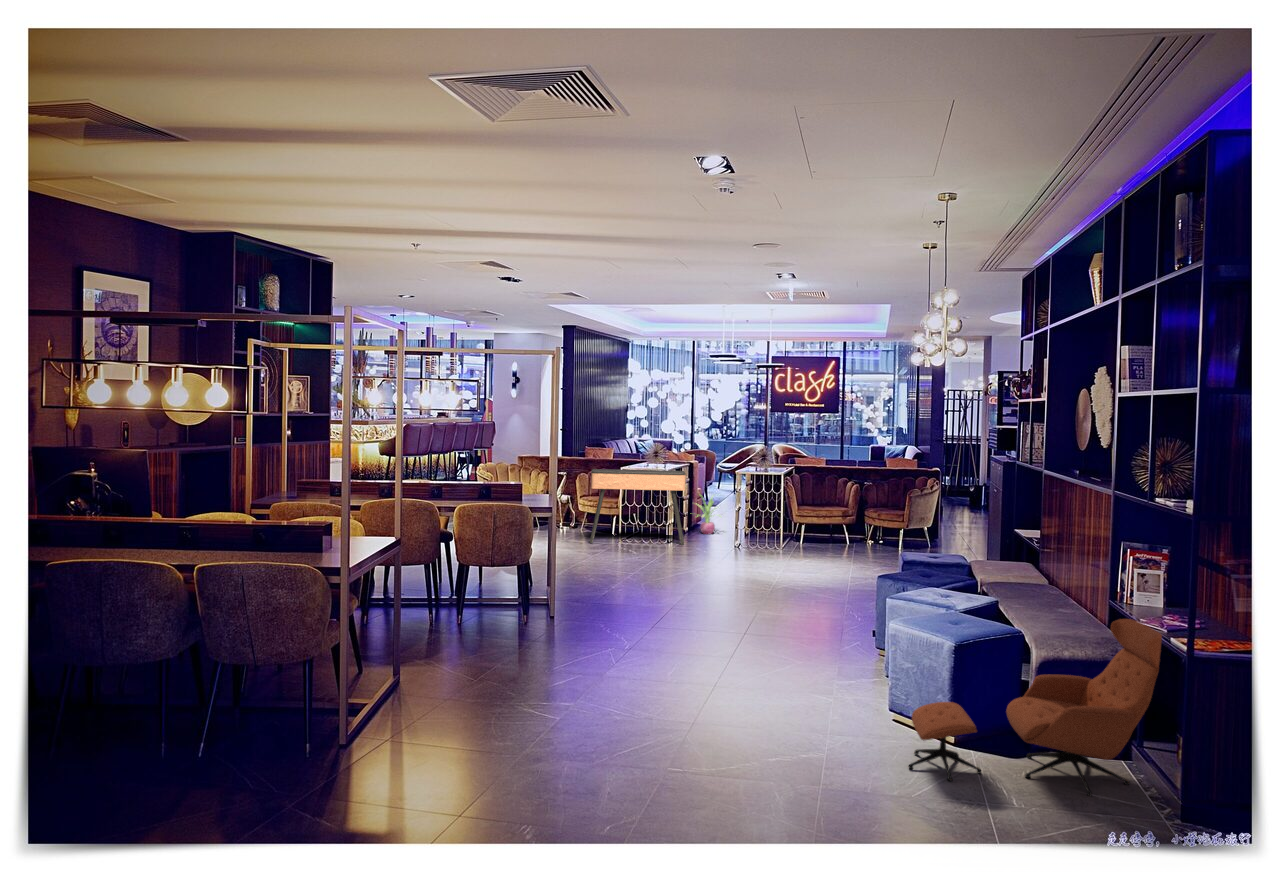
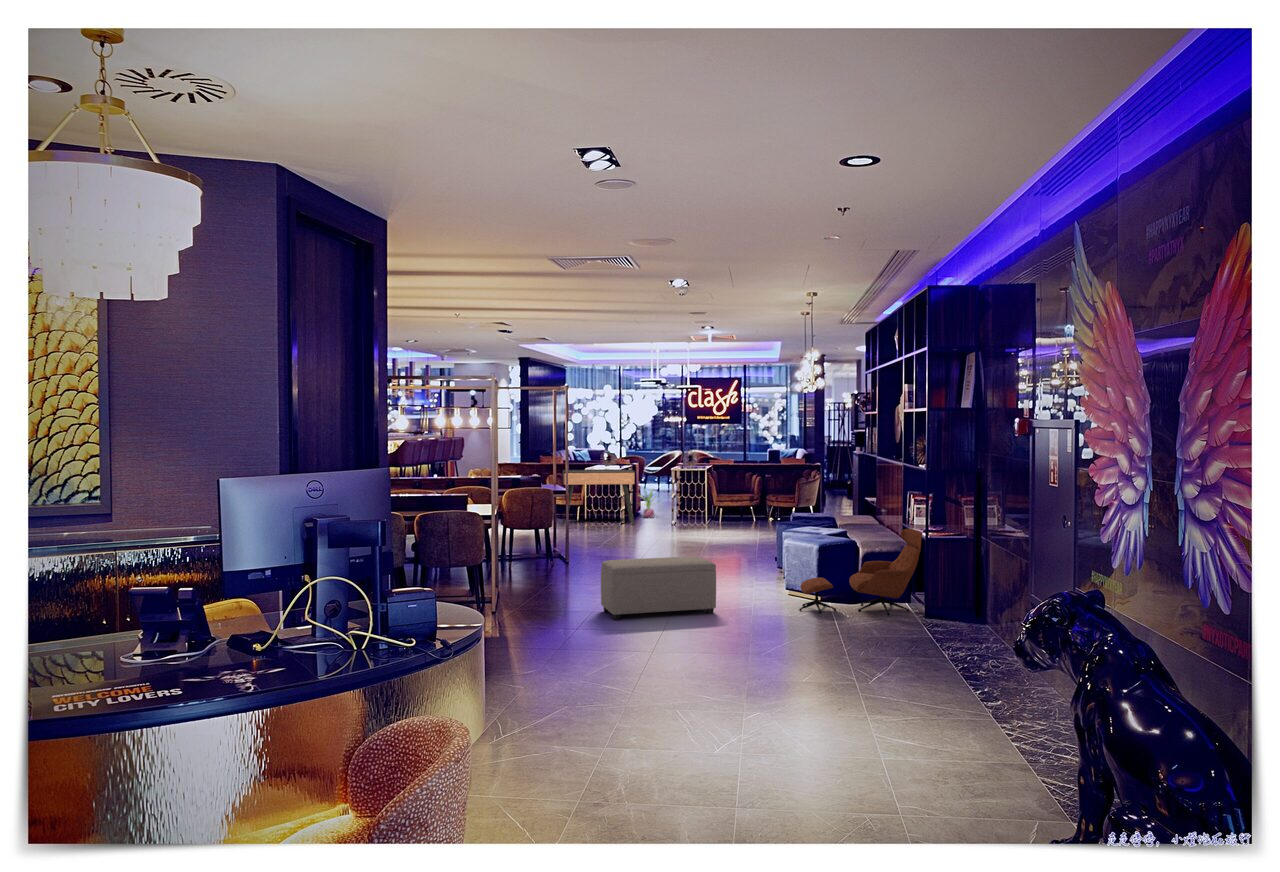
ottoman: none [541,650,750,776] -> present [601,557,716,620]

